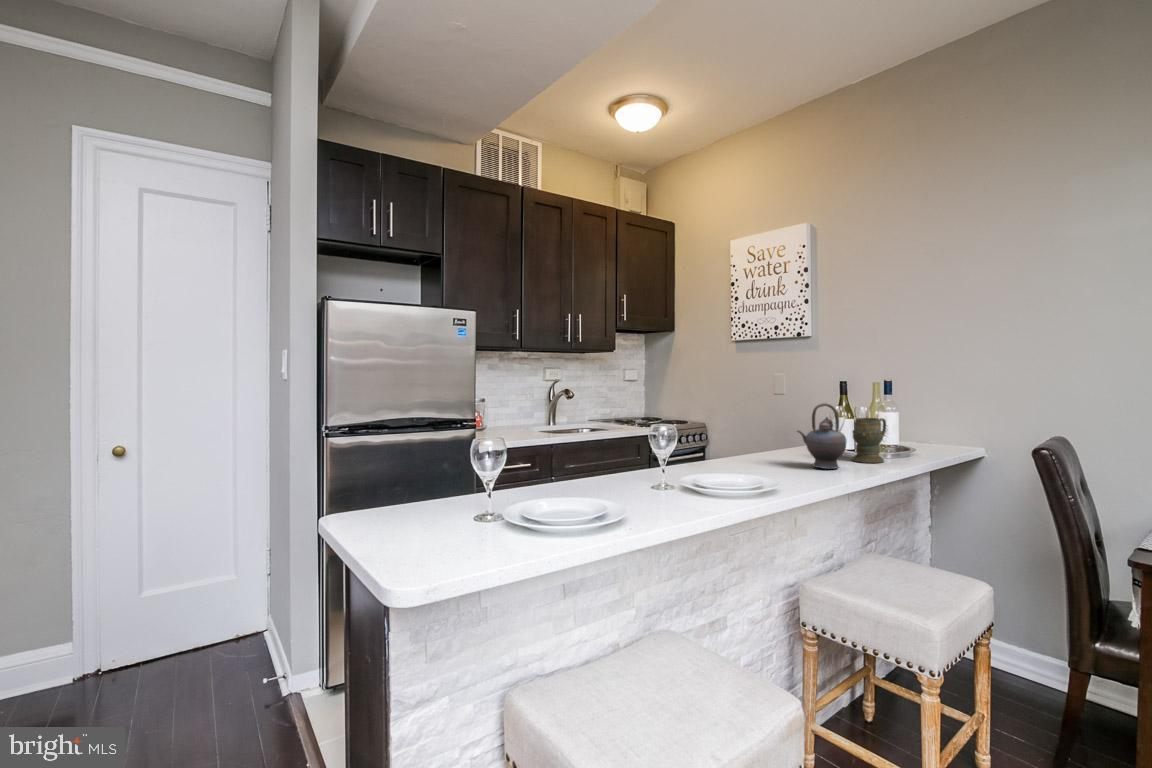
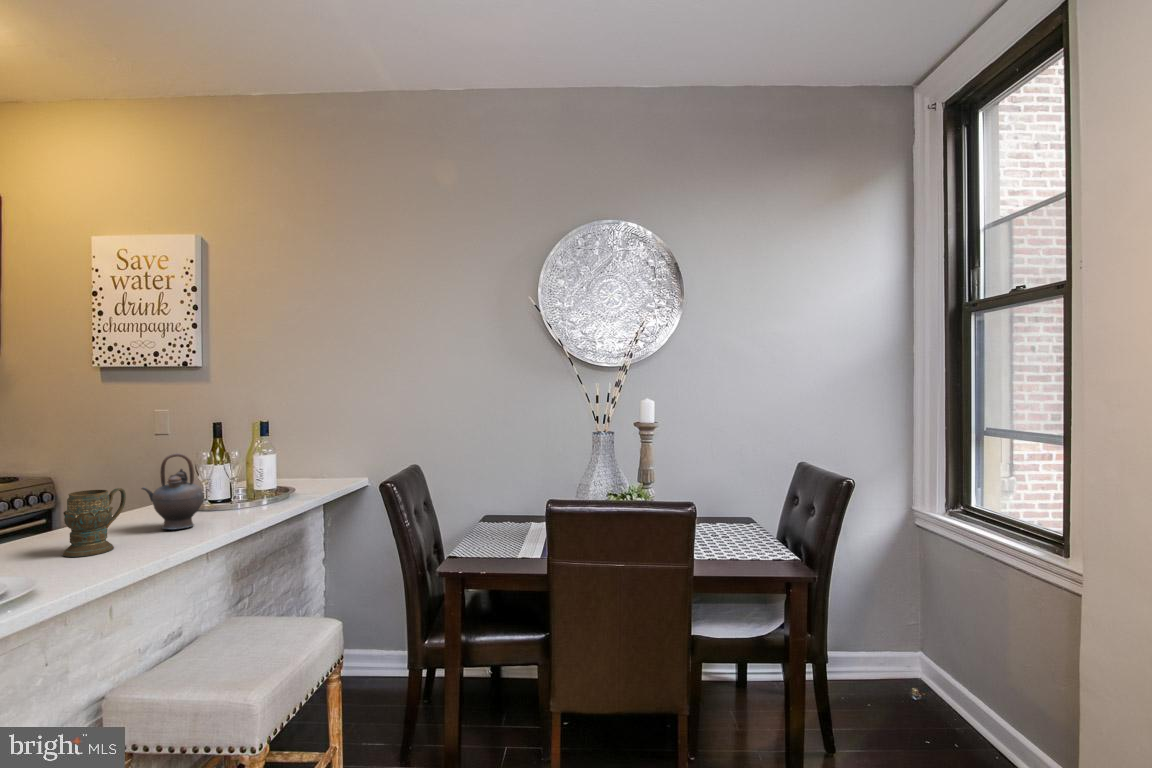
mug: present [852,418,886,463] -> present [63,488,126,557]

